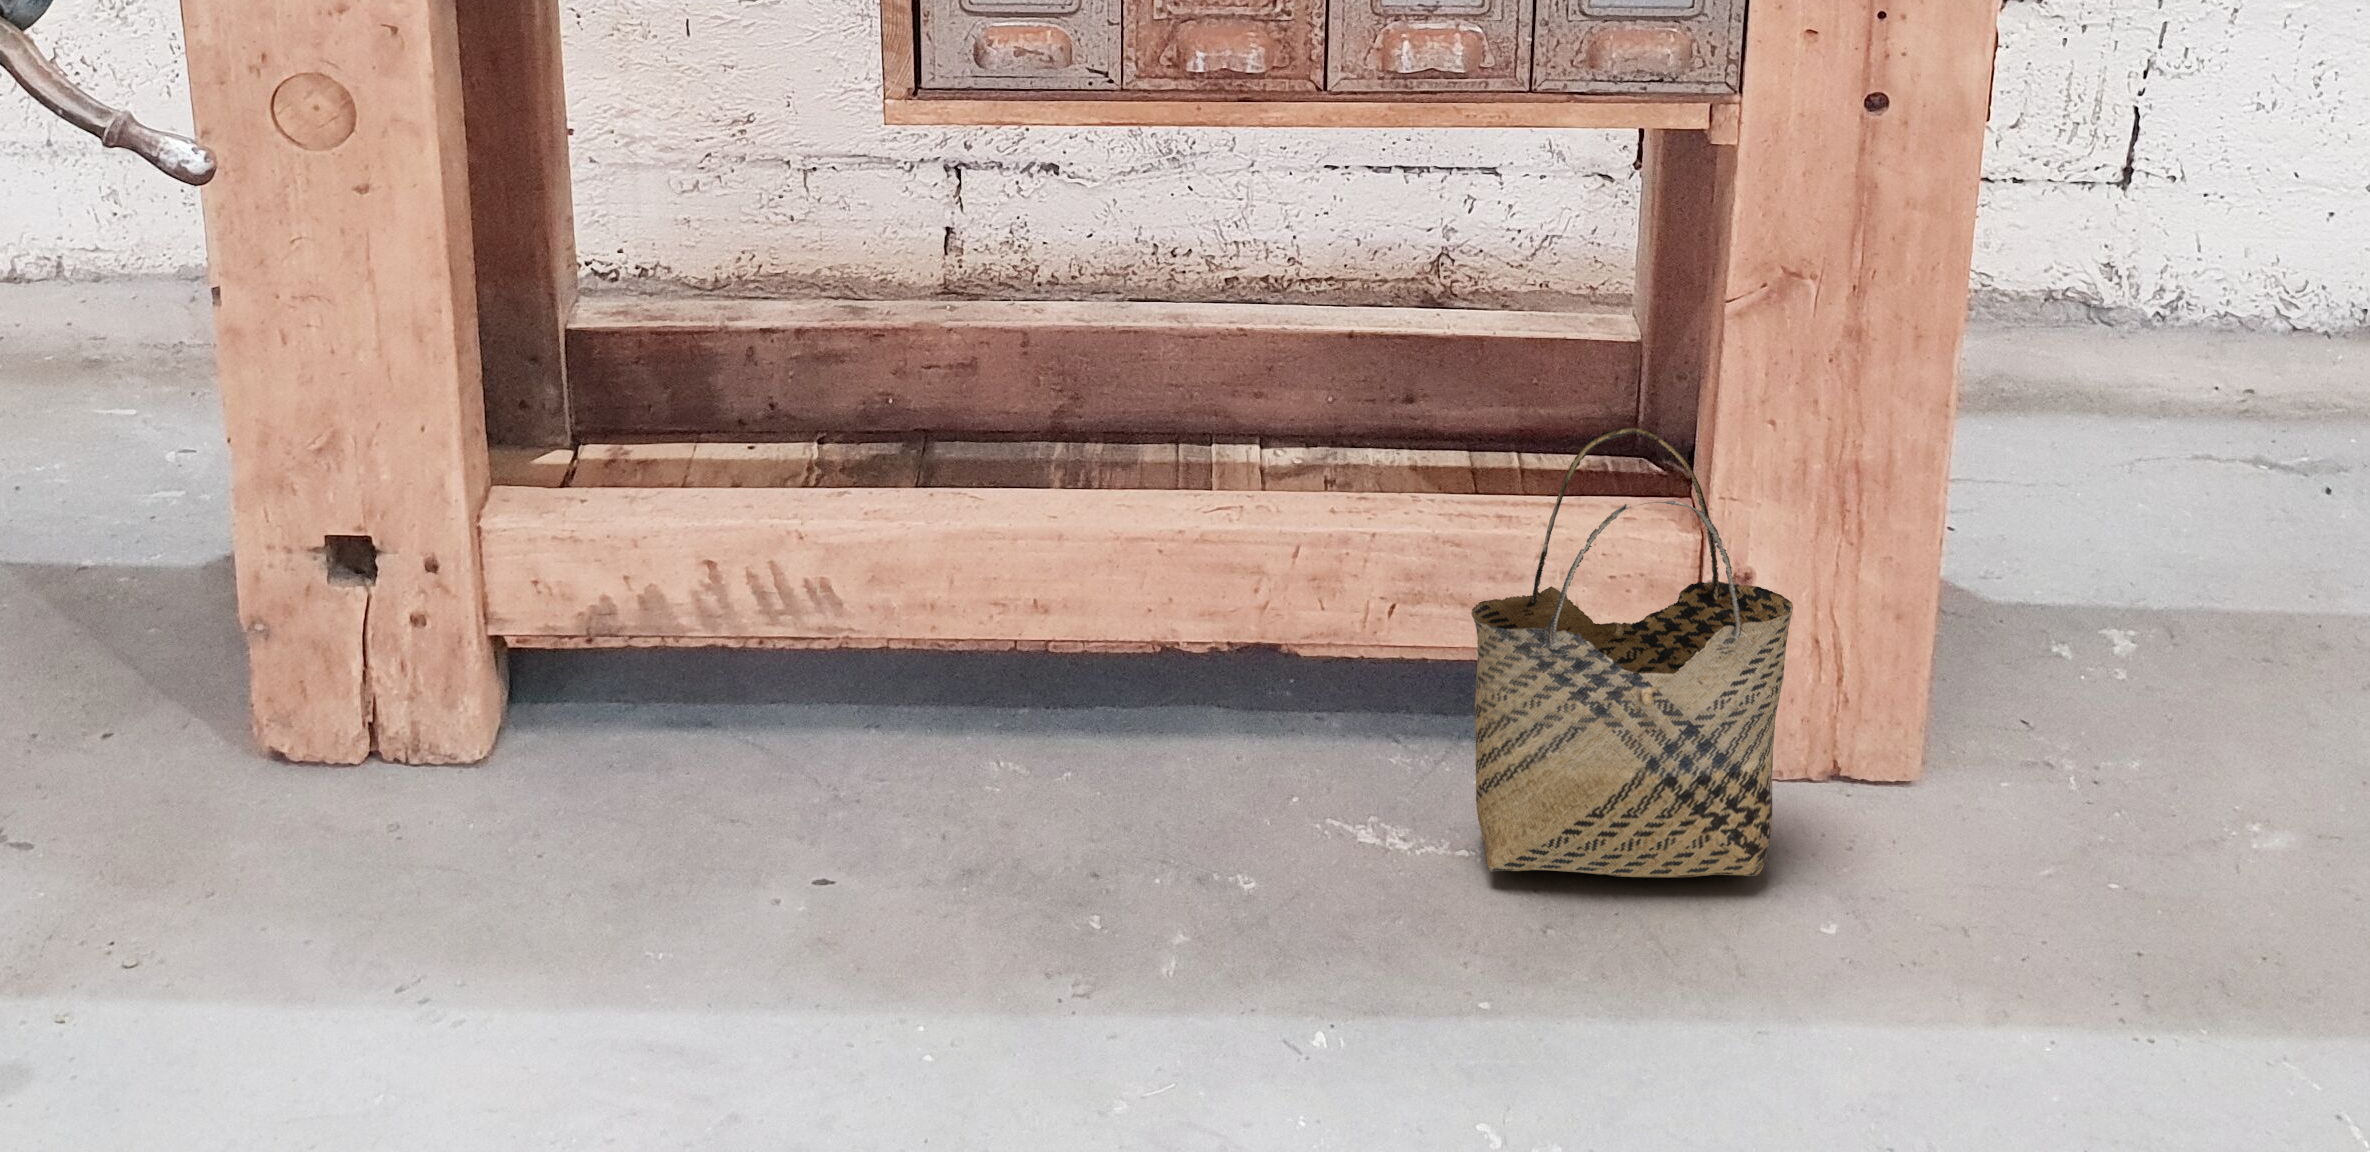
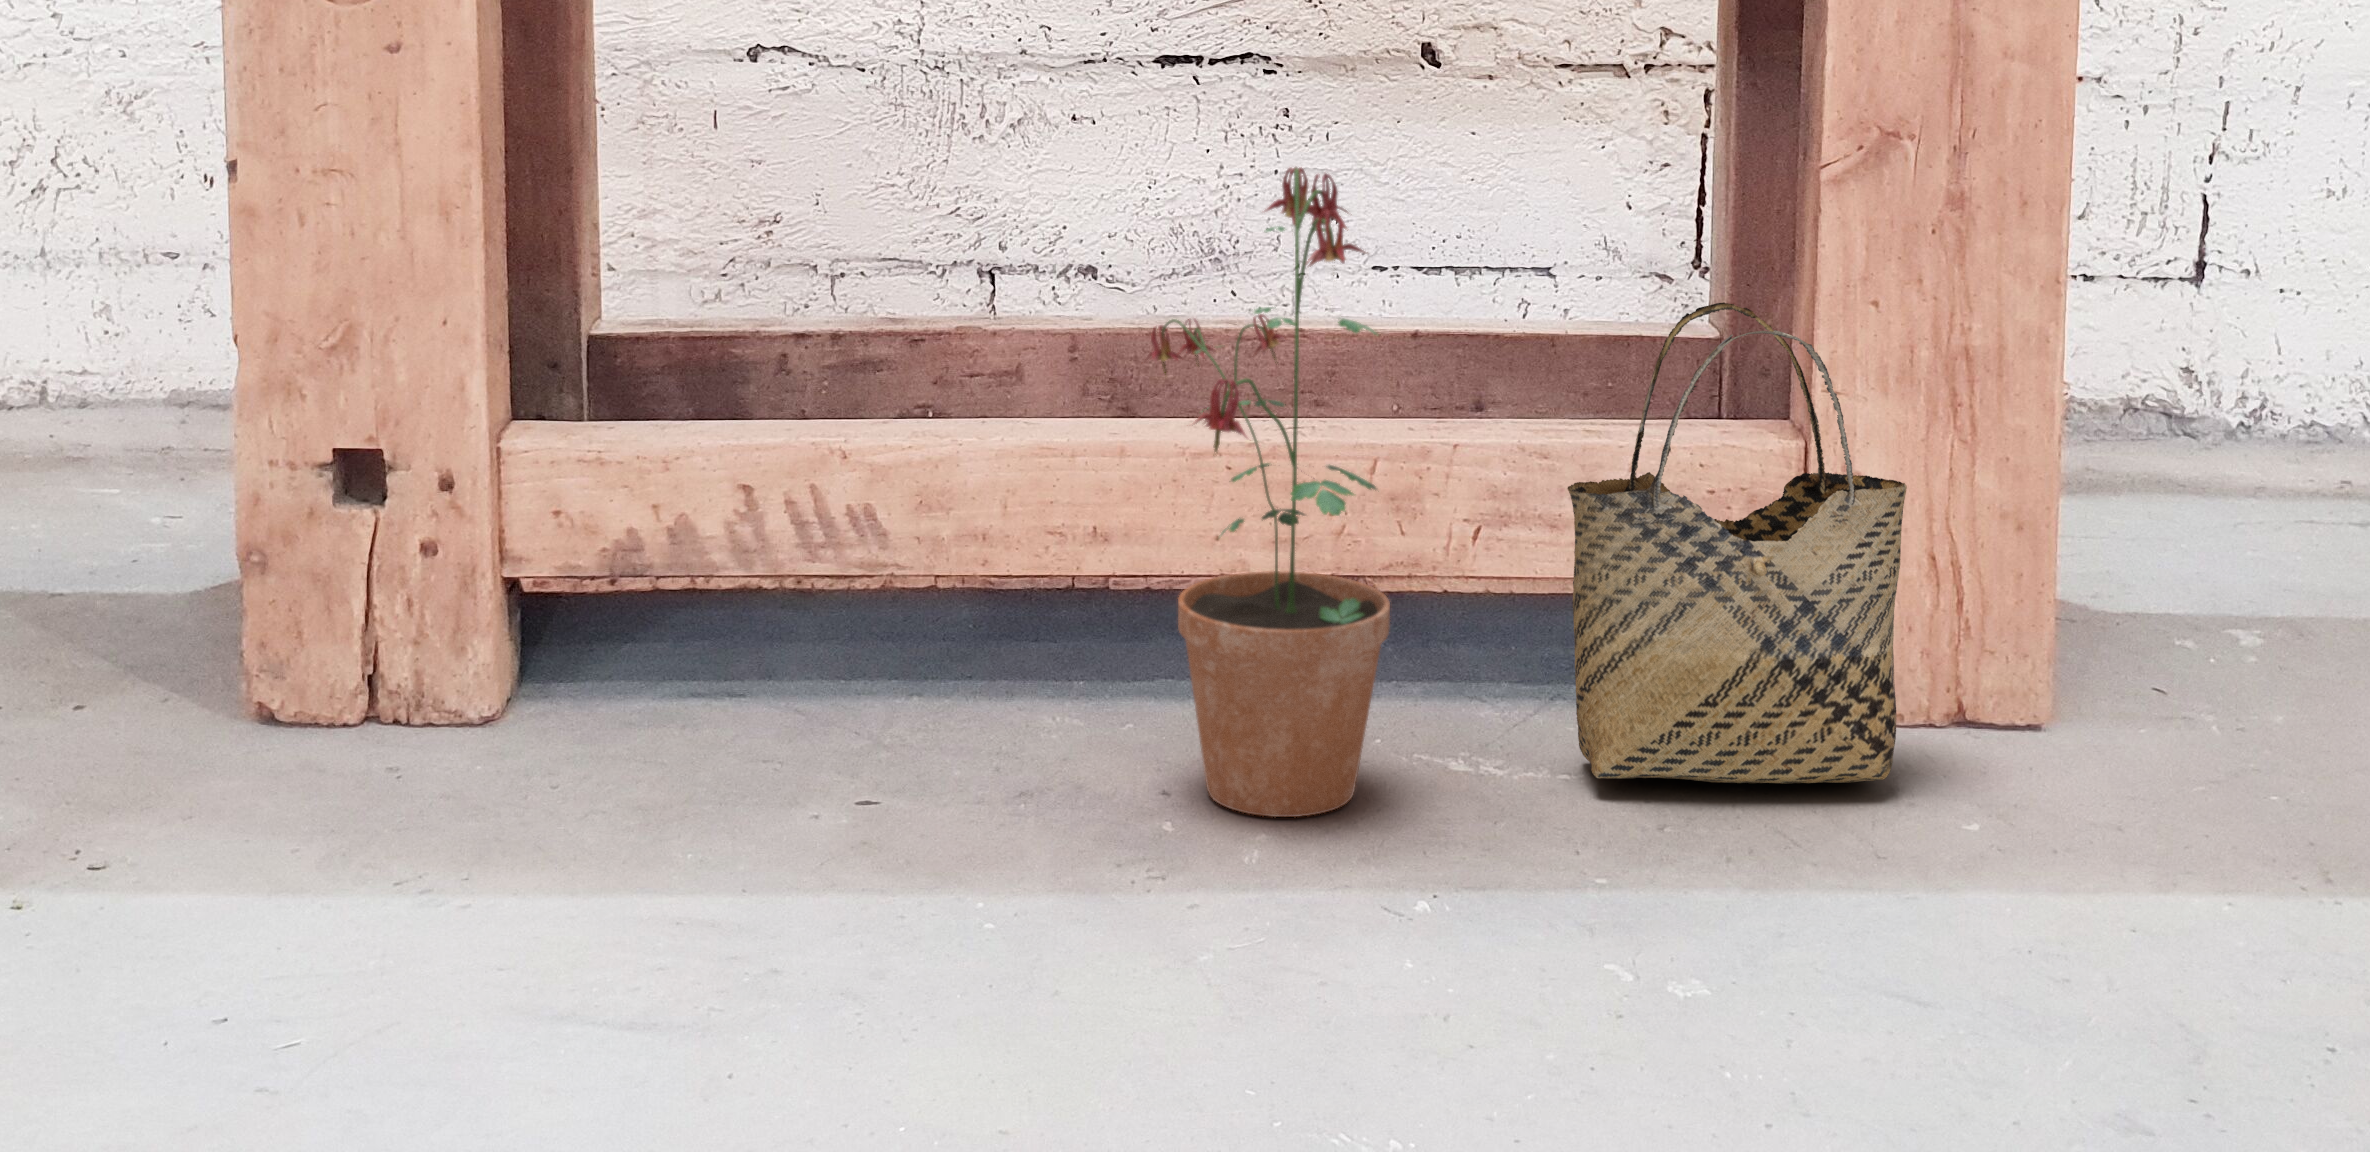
potted plant: none [1074,312,1306,916] -> present [1147,167,1390,817]

